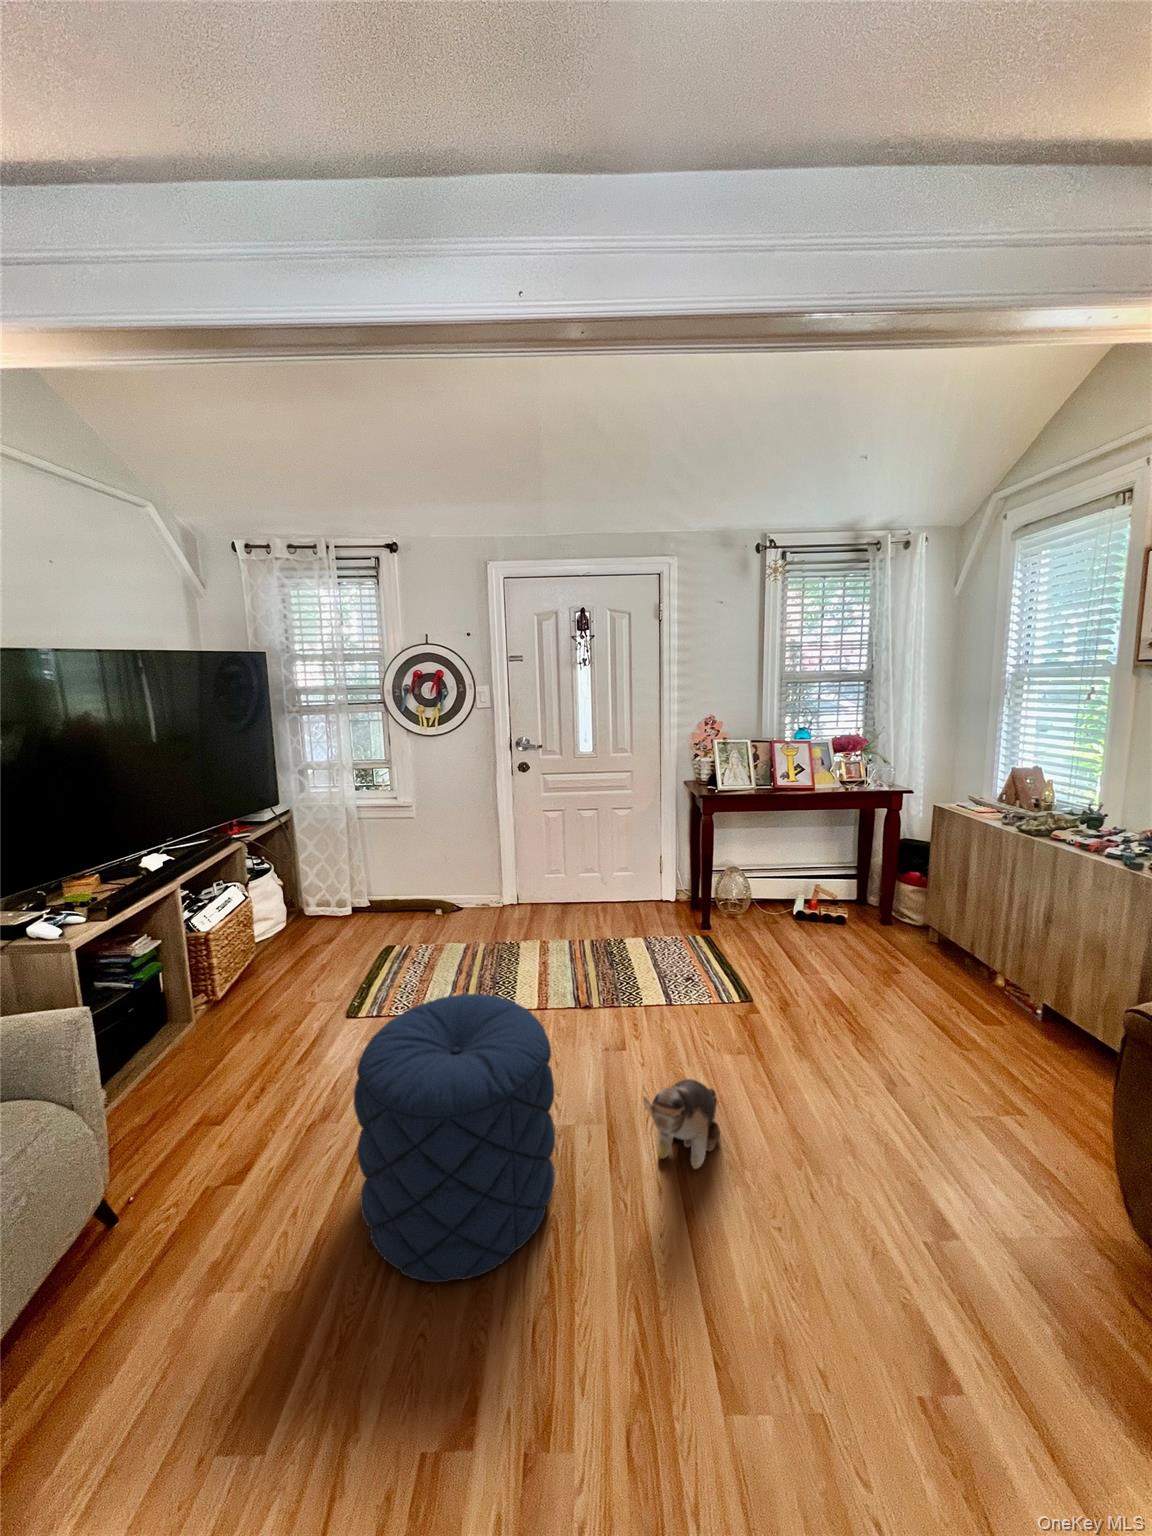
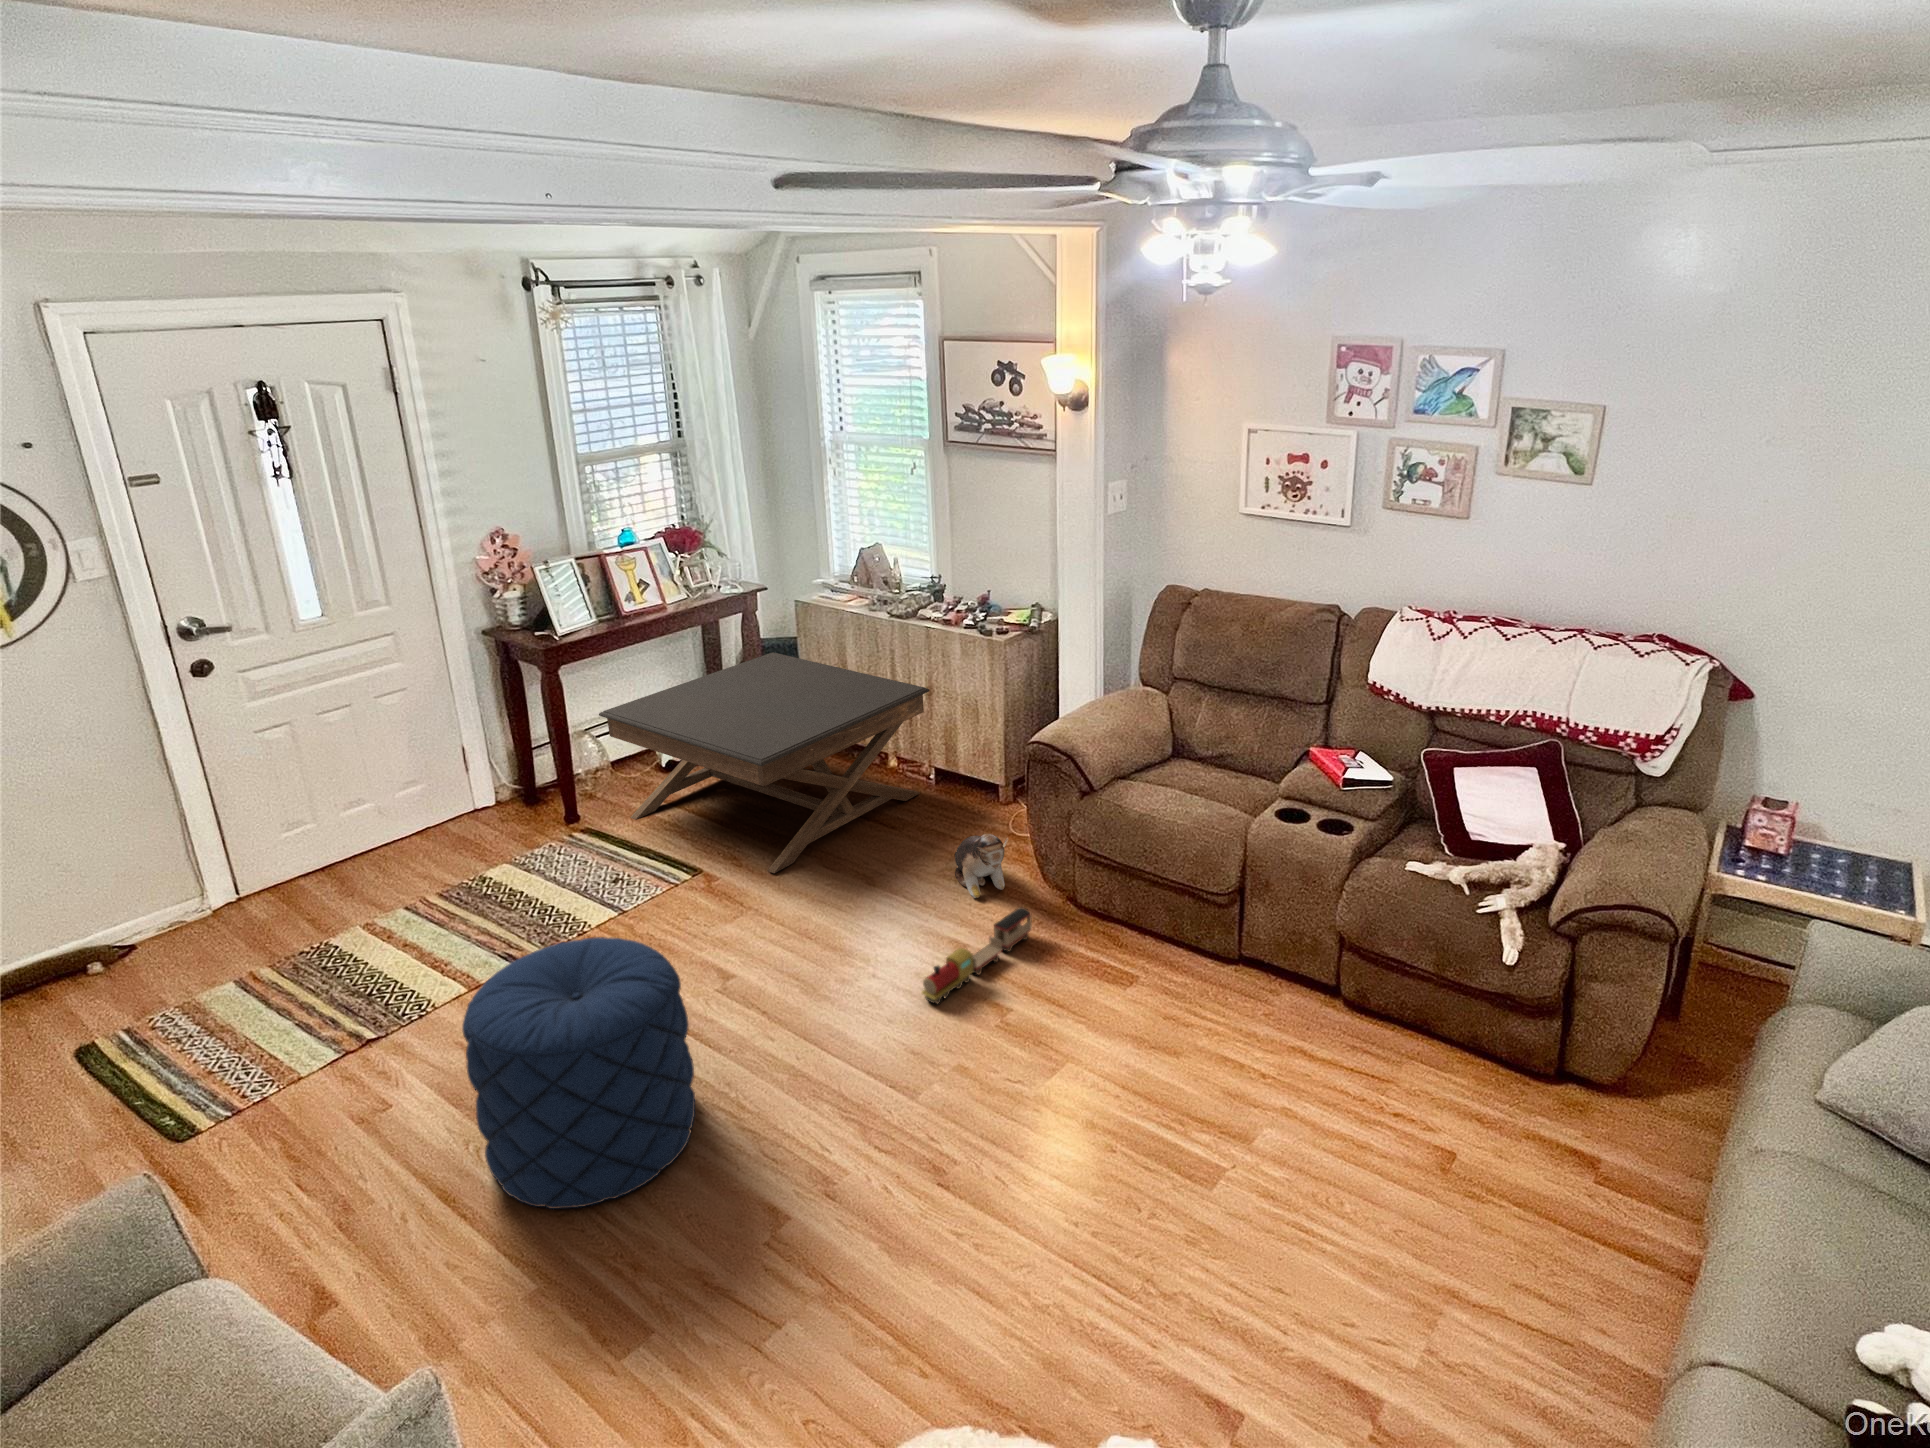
coffee table: none [733,847,1055,1035] -> present [599,652,930,873]
plush toy: present [643,1079,720,1169] -> present [955,833,1008,898]
toy train: none [854,1274,1108,1338] -> present [922,907,1032,1004]

